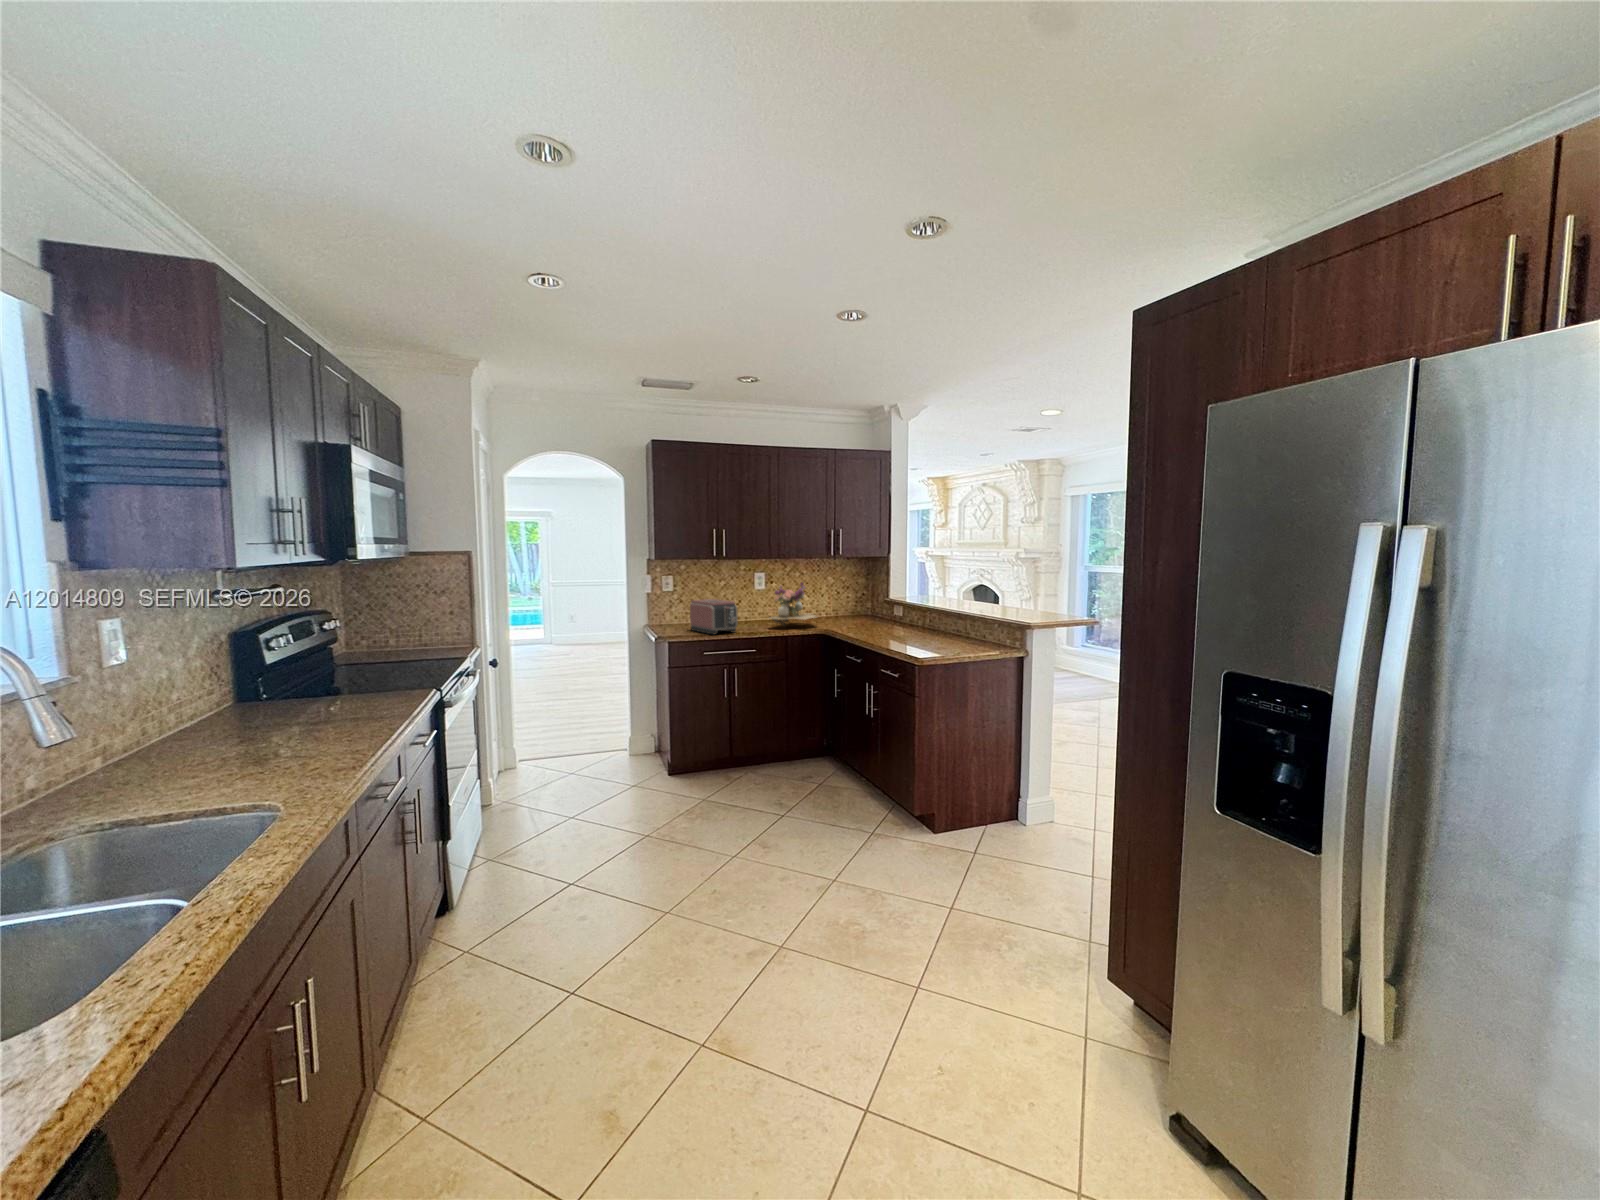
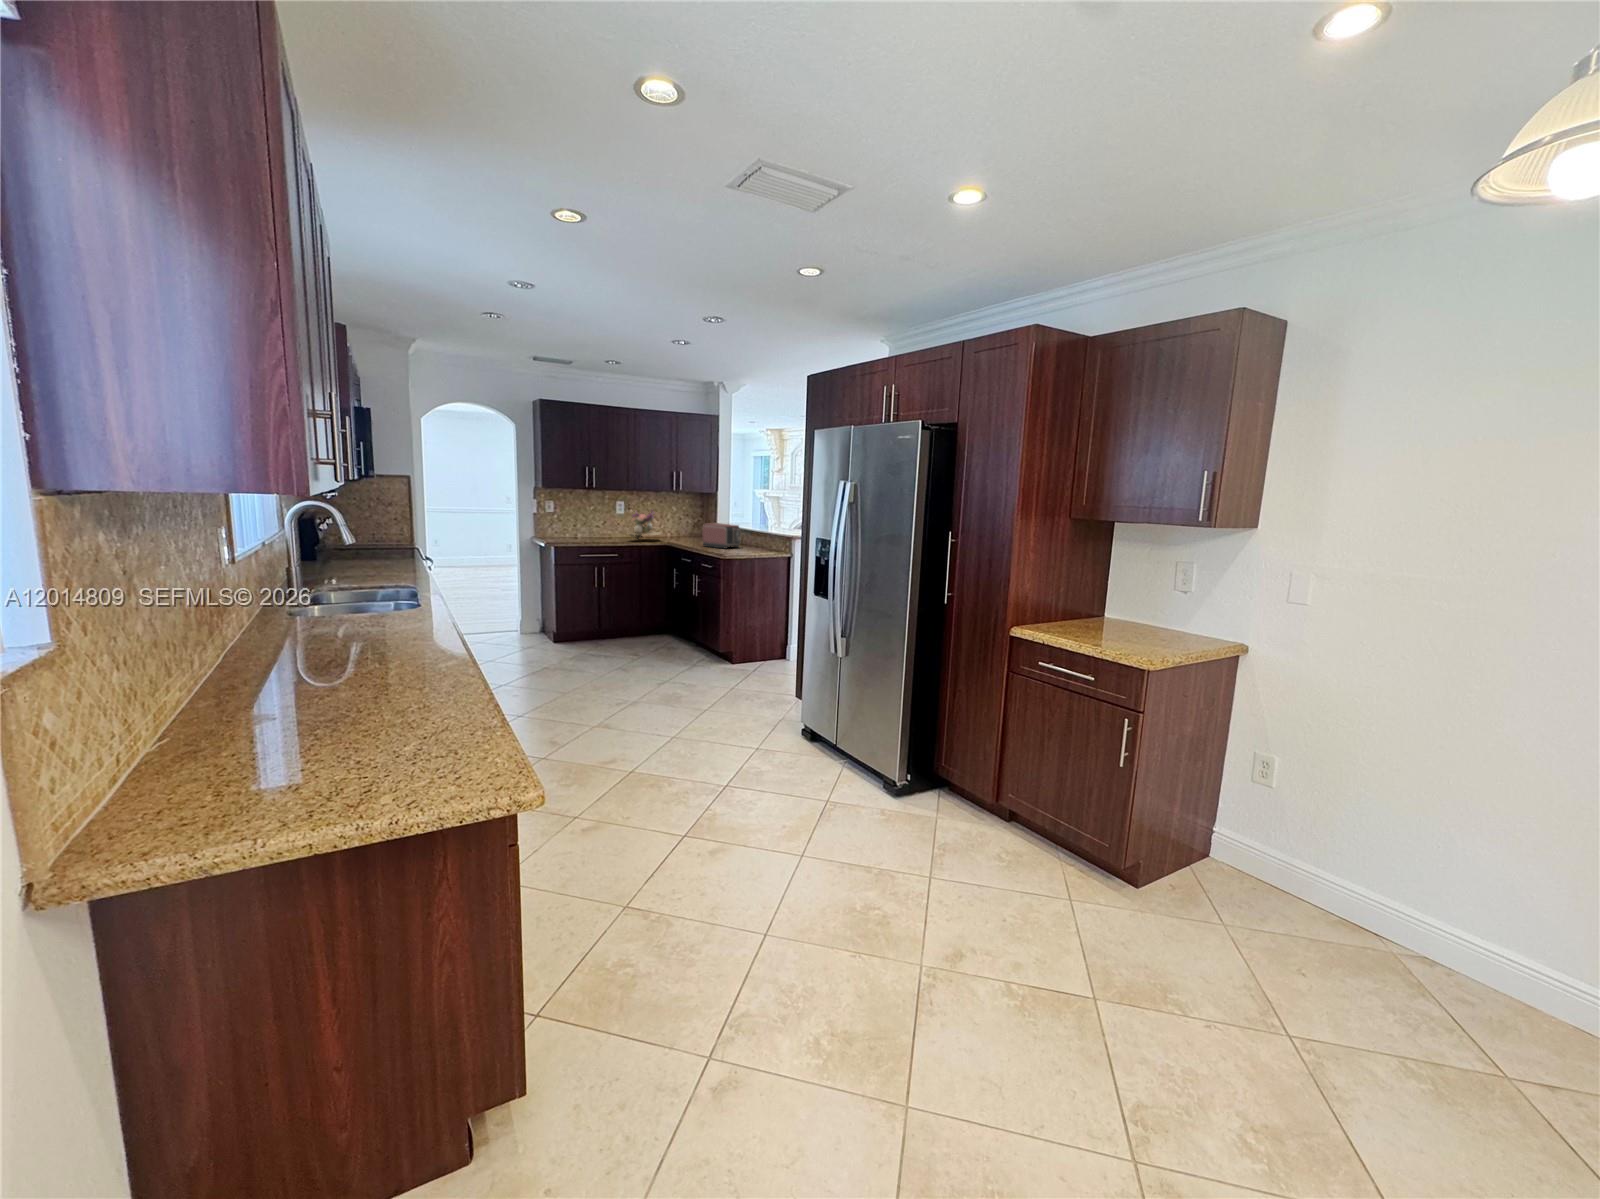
toaster: present [690,599,738,634] -> present [703,523,741,549]

